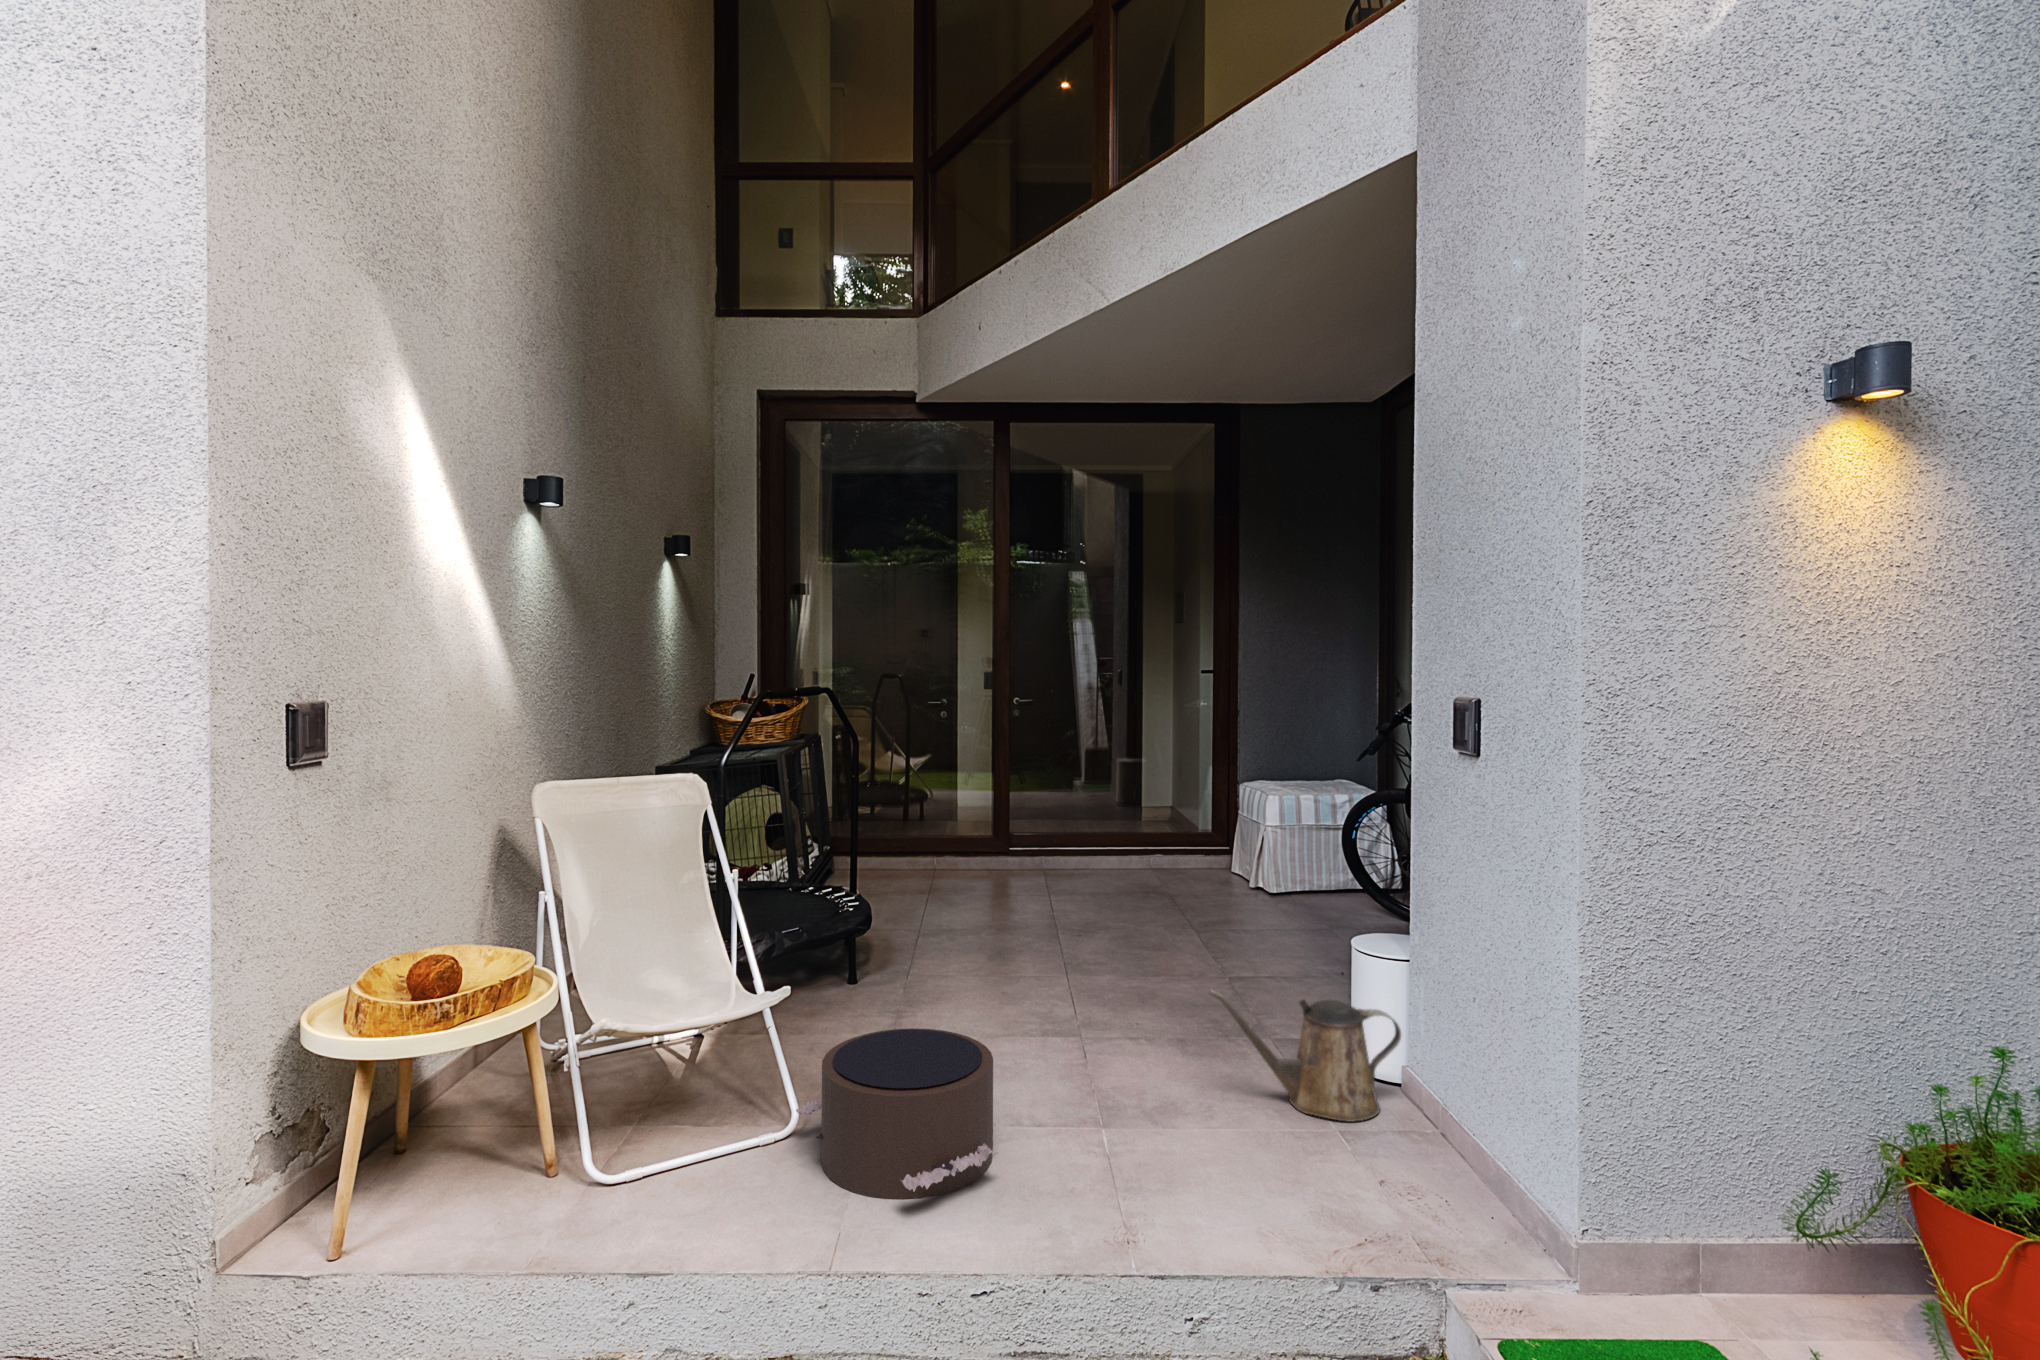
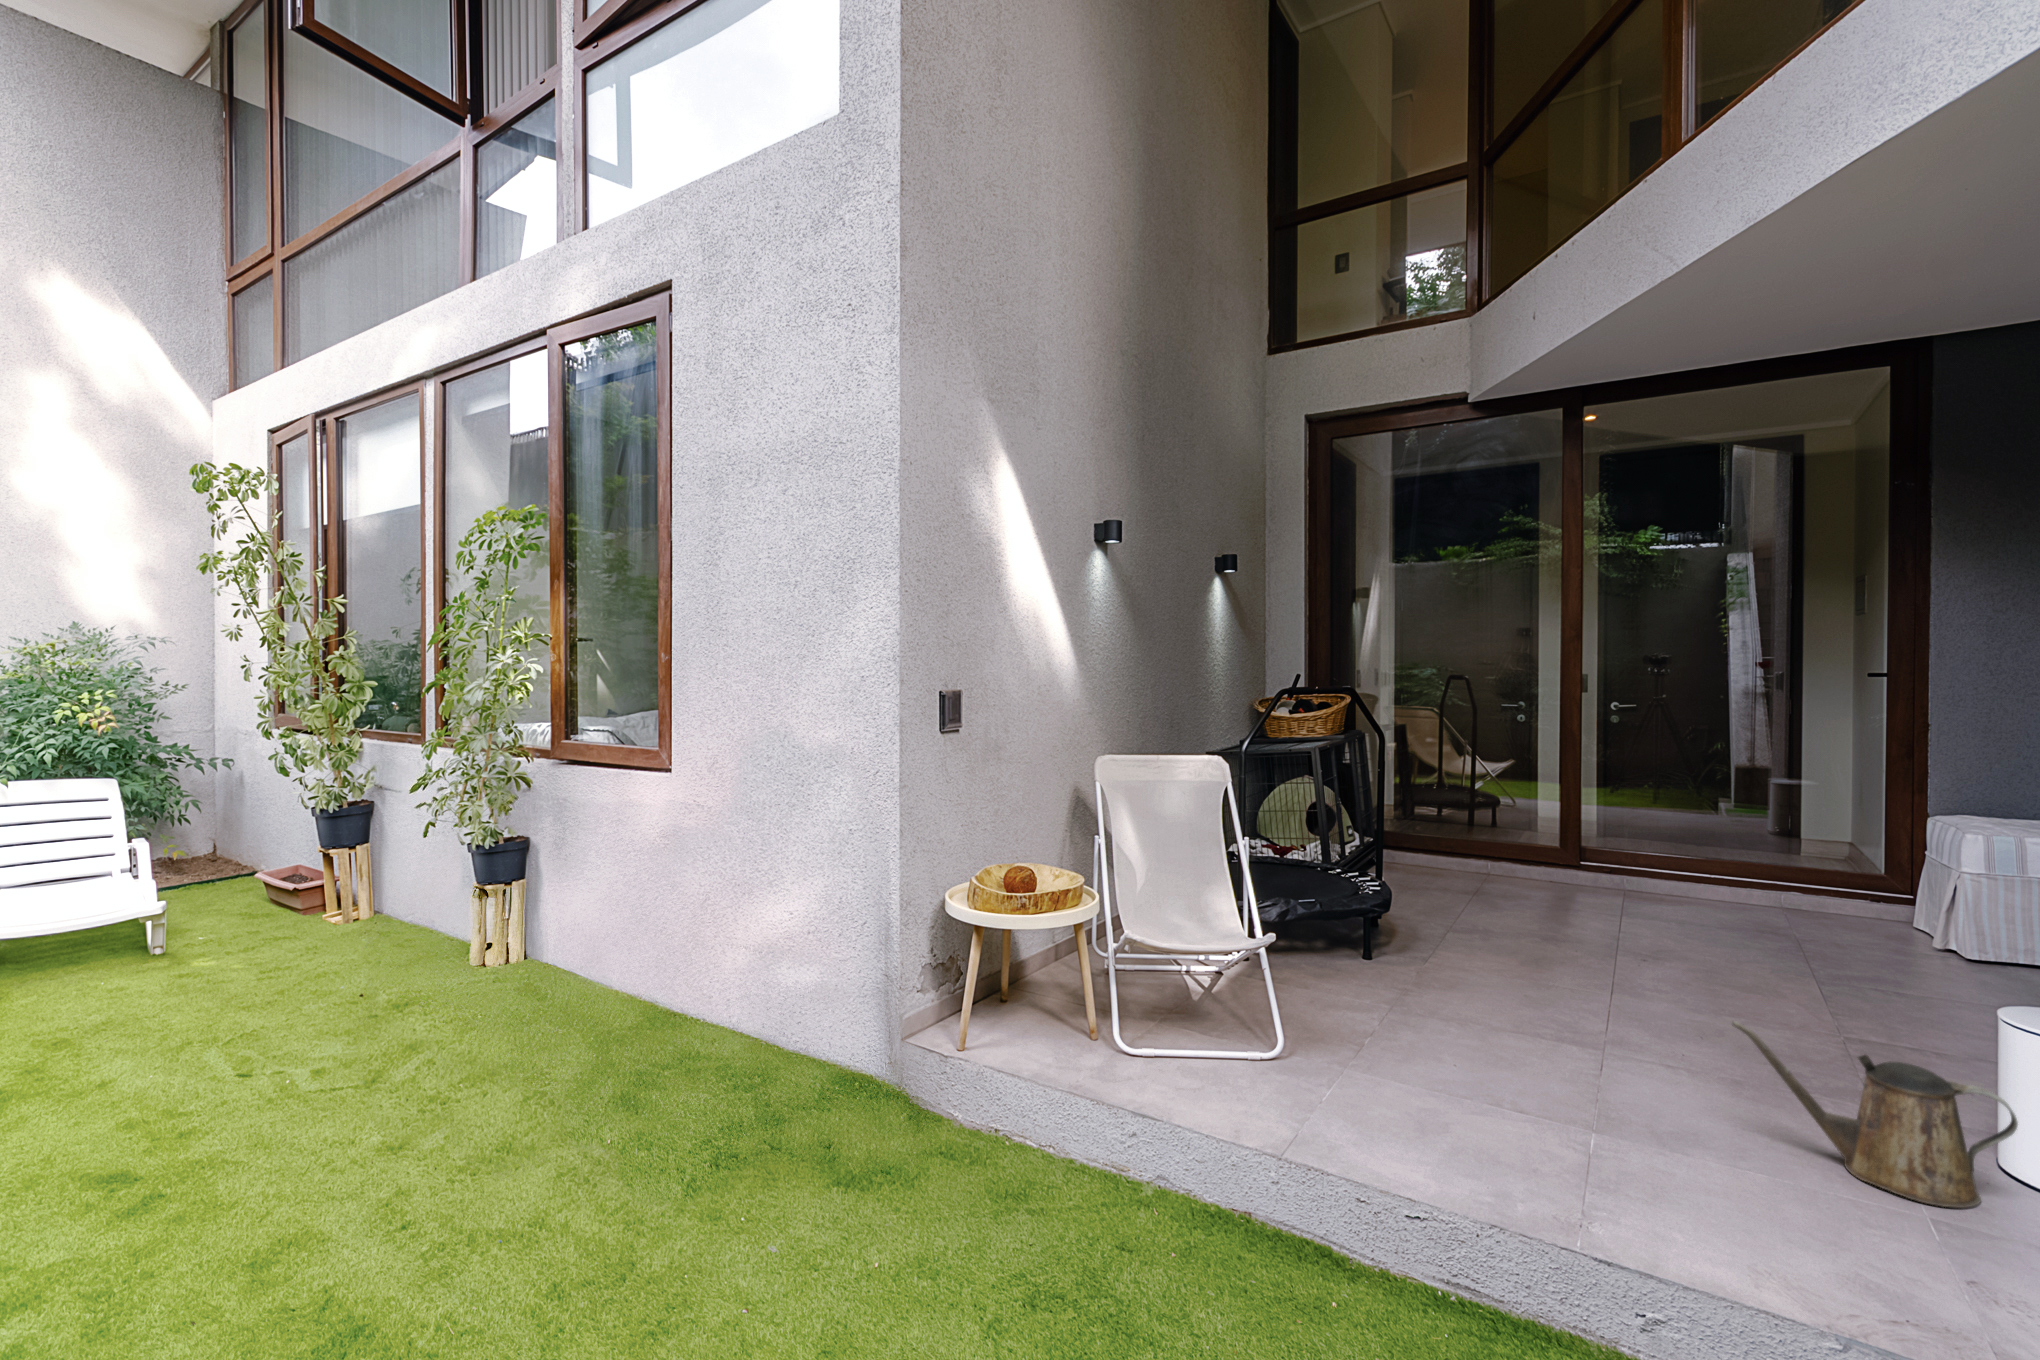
pouf: present [796,1028,998,1200] -> none [1283,990,1463,1137]

